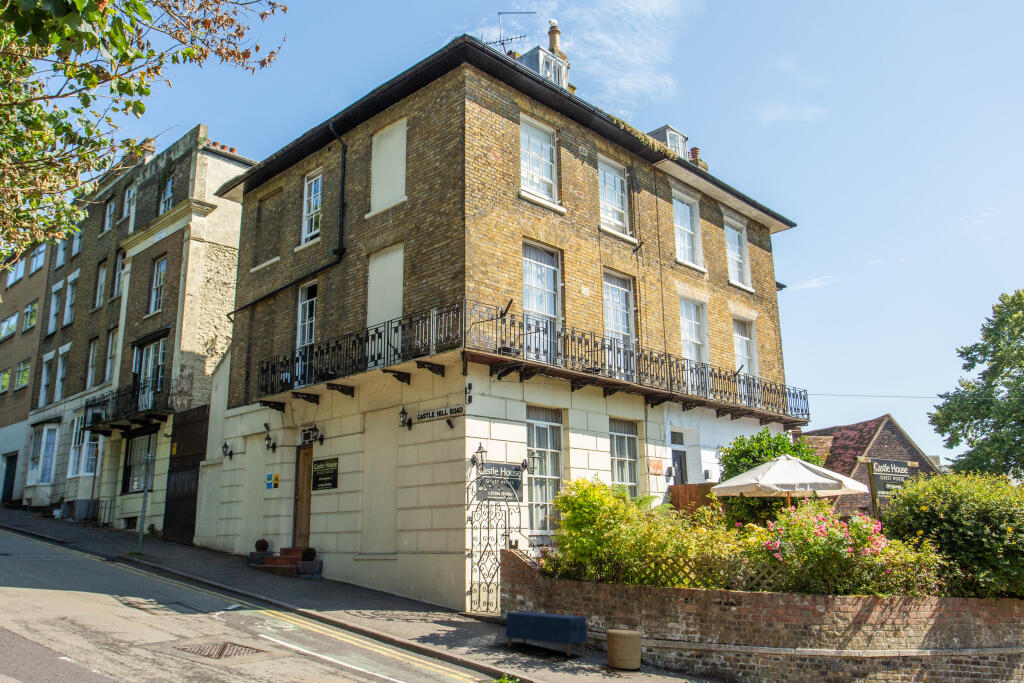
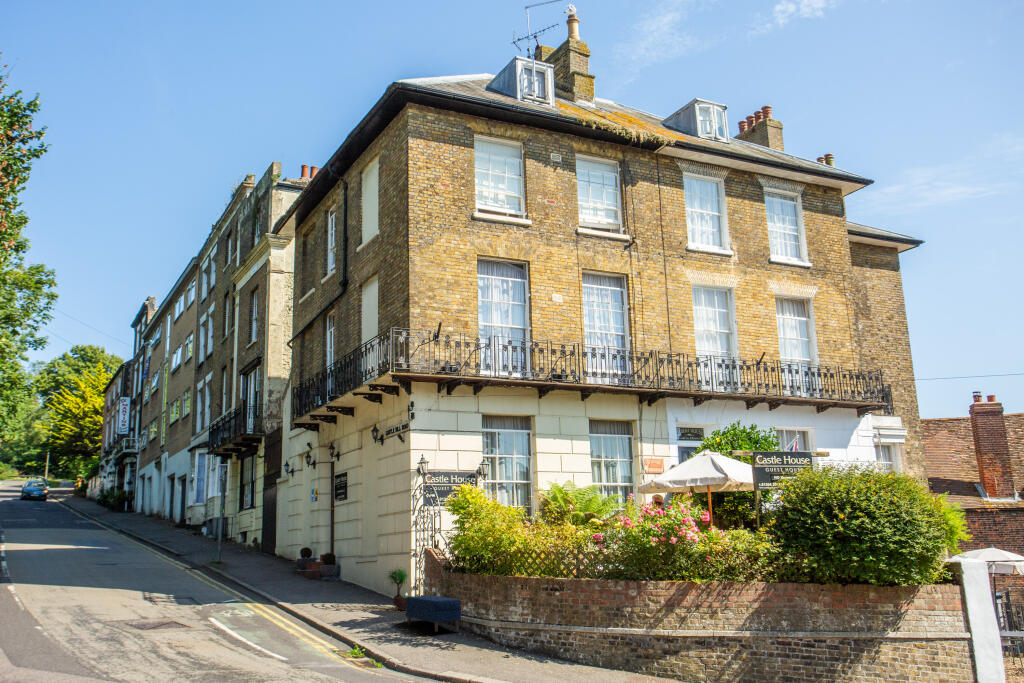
potted tree: none [448,573,479,630] -> present [388,569,411,611]
woven basket: present [606,629,641,669] -> none [458,610,488,643]

